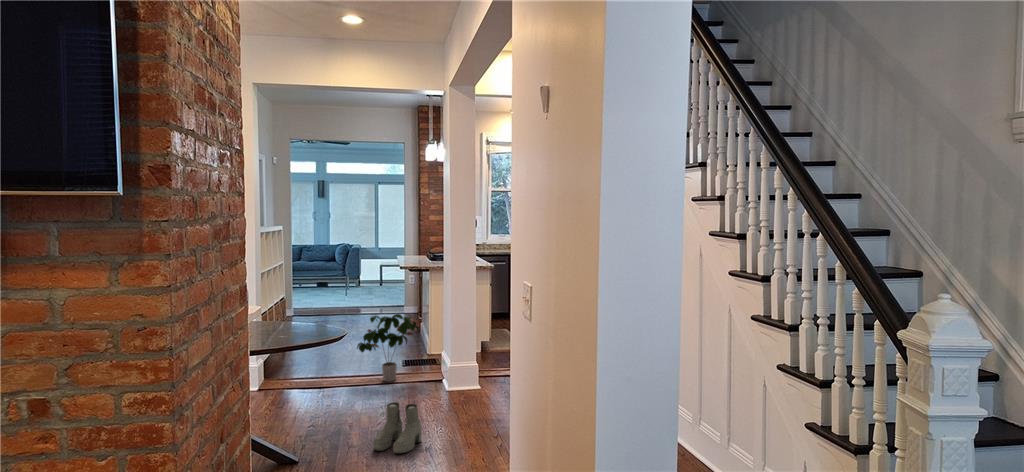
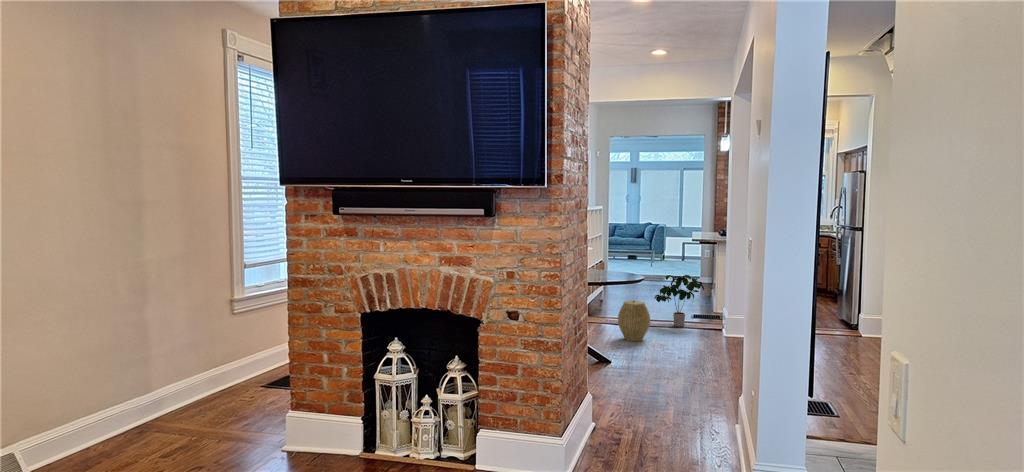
woven basket: none [308,359,354,418] -> present [618,300,650,341]
boots: present [373,402,422,454] -> none [660,331,696,365]

